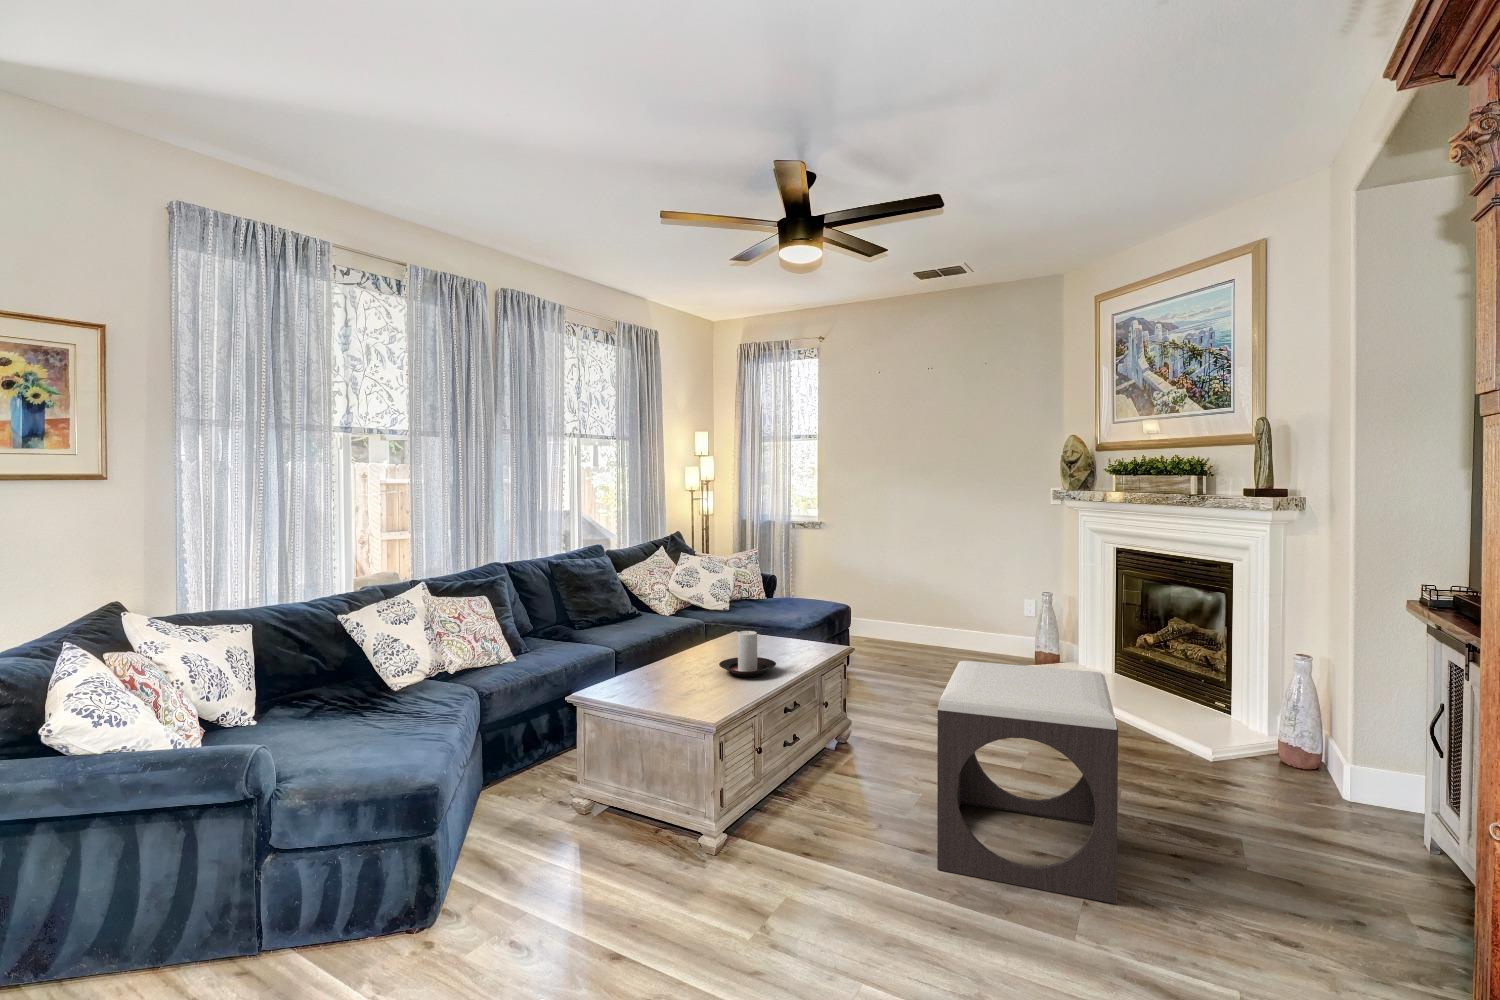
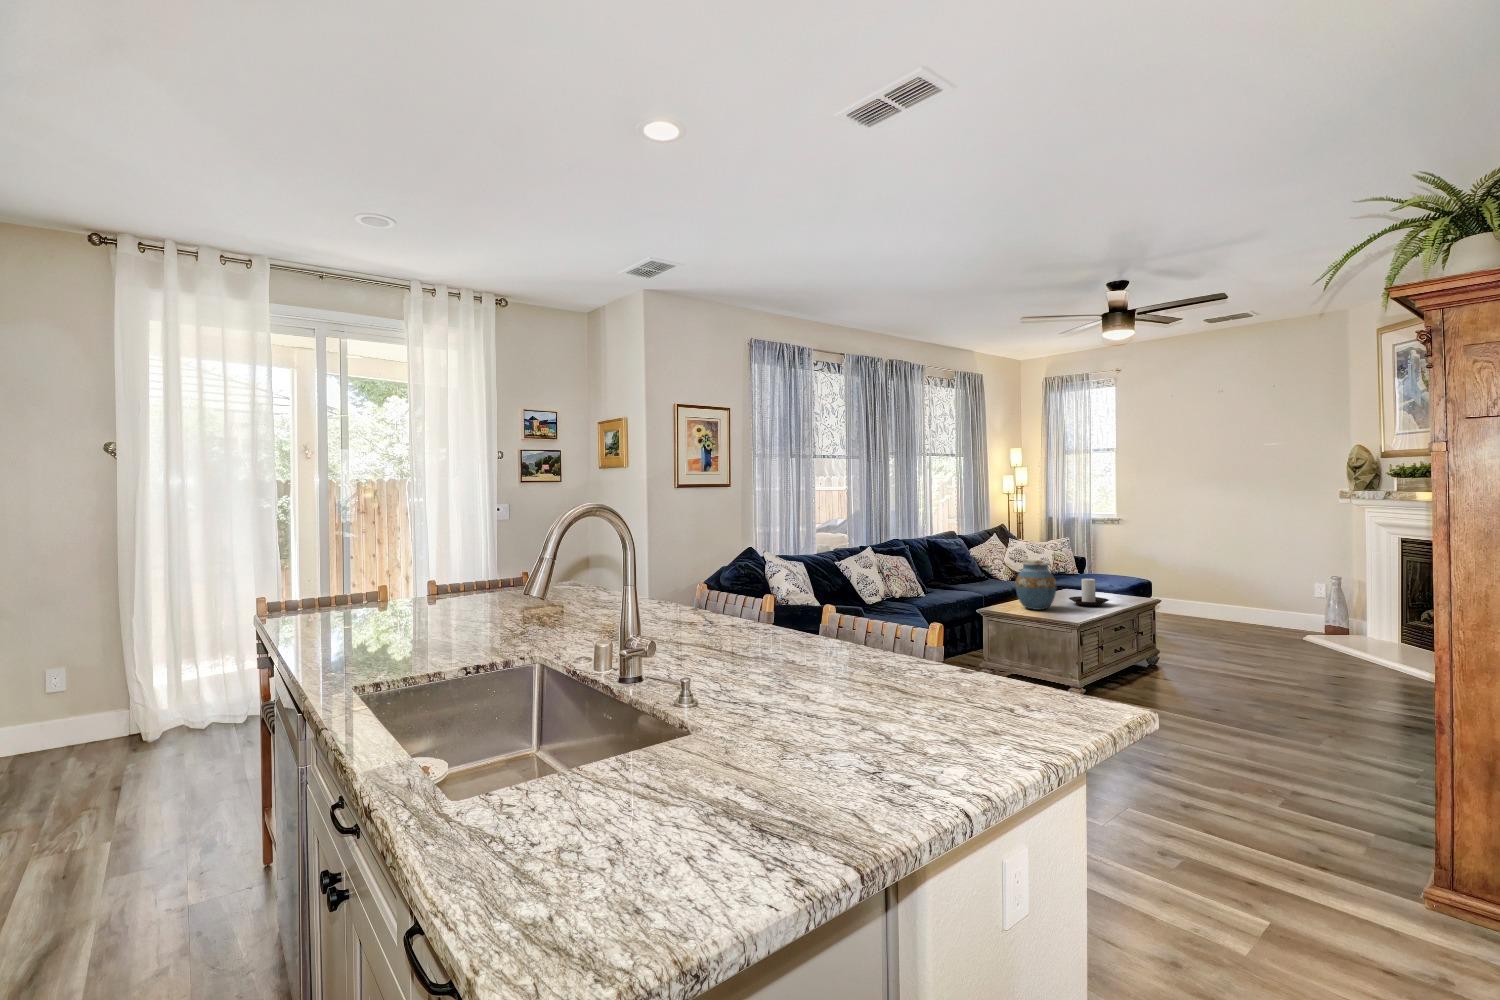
vase: none [630,607,694,692] -> present [1015,560,1056,610]
footstool: present [937,661,1118,904] -> none [1231,599,1364,737]

